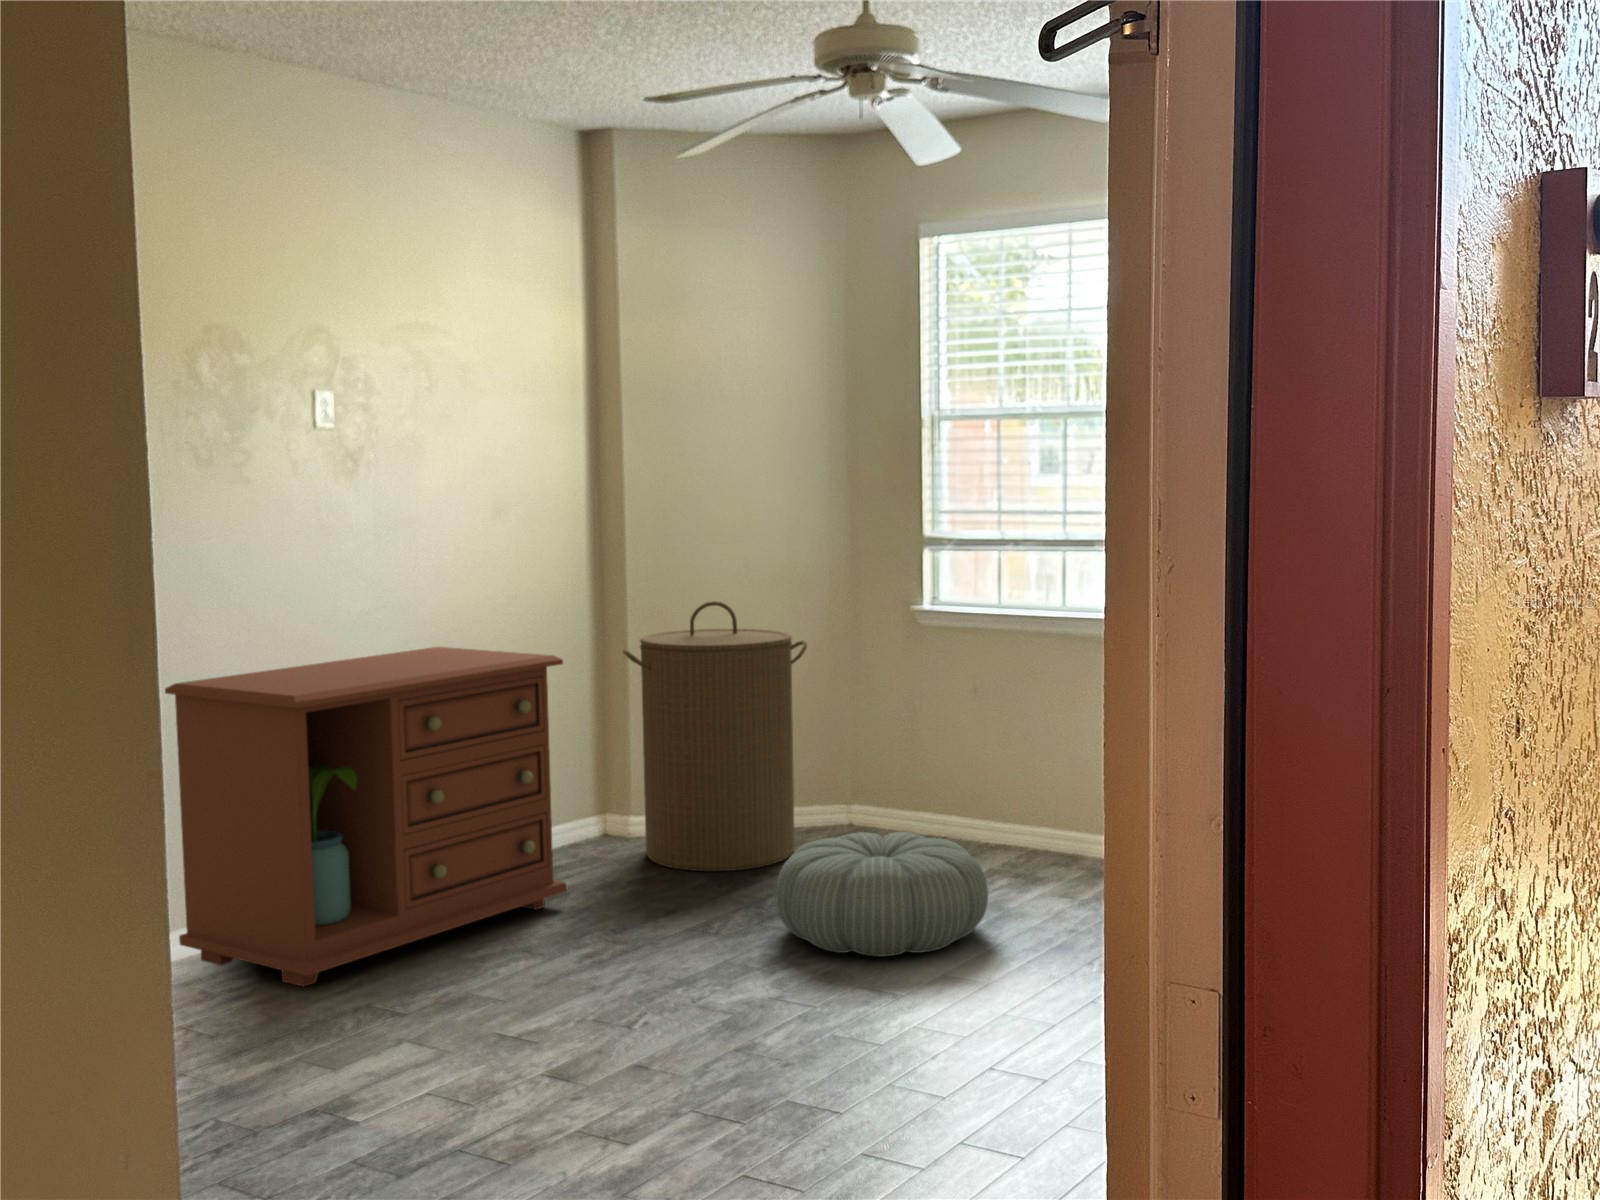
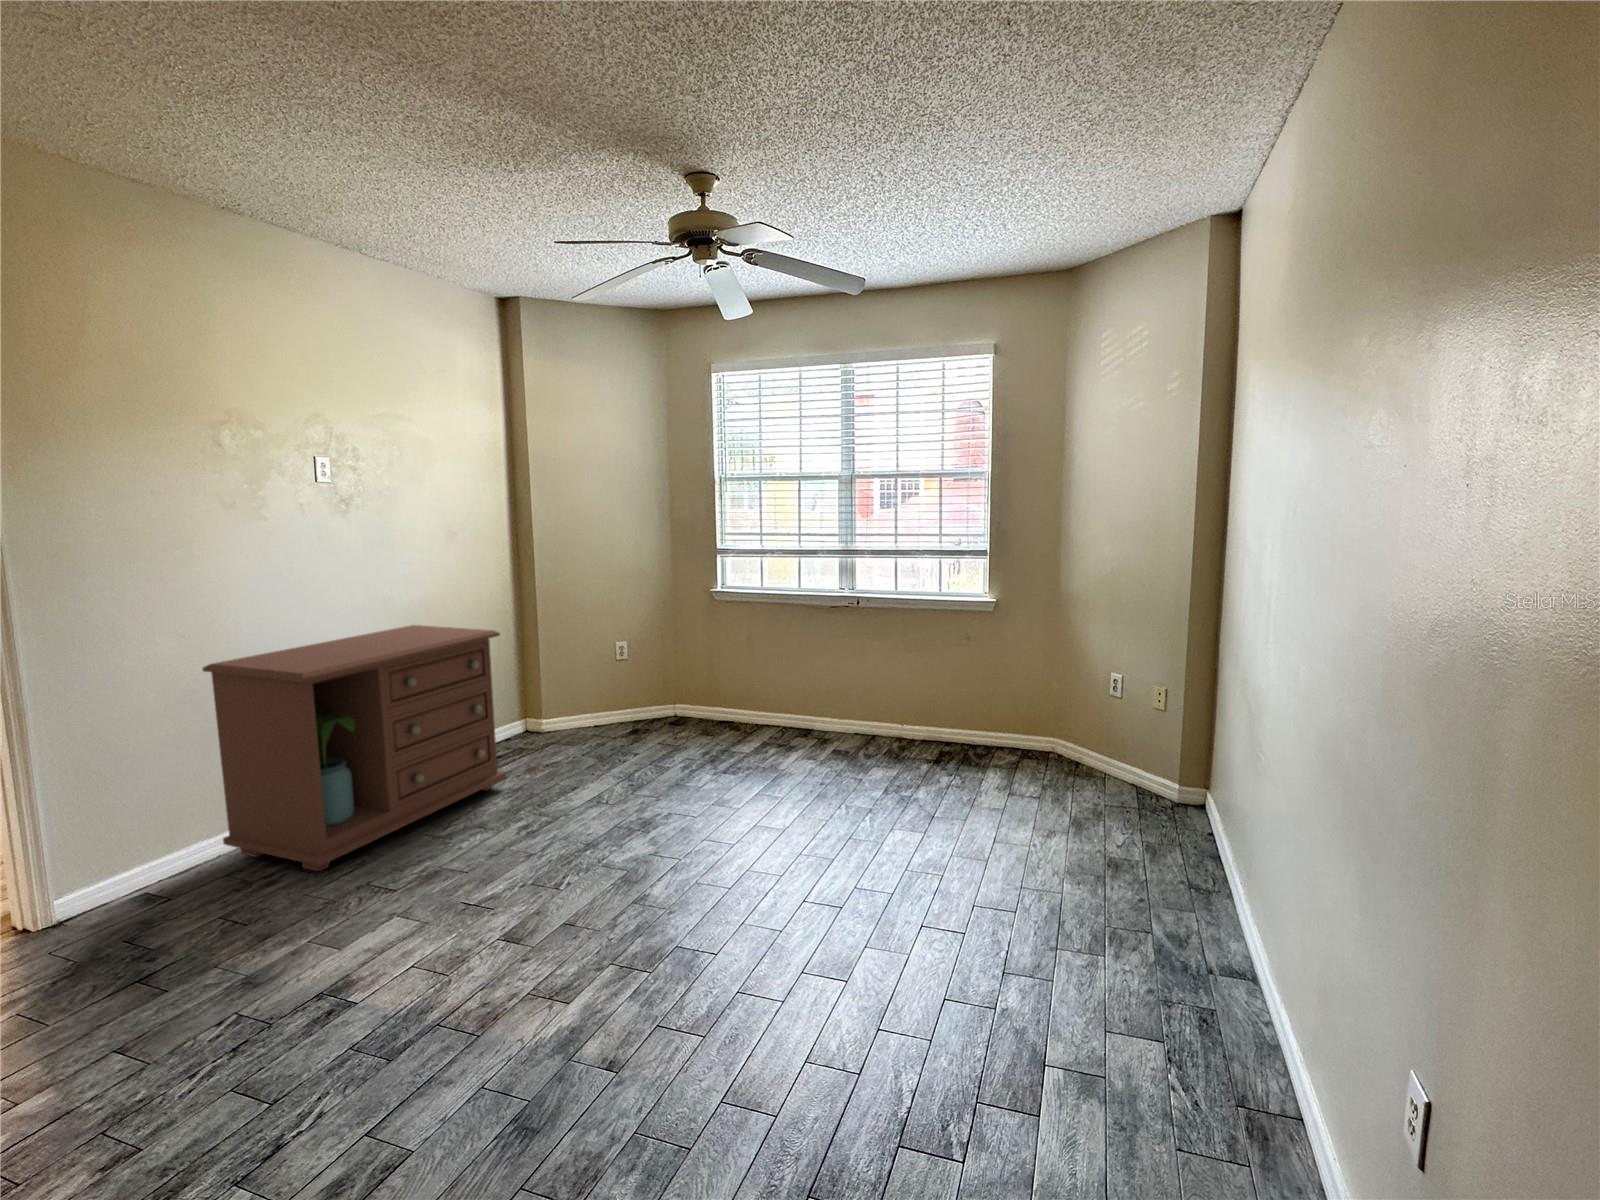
laundry hamper: present [623,601,807,871] -> none [537,590,651,754]
pouf: present [775,832,988,957] -> none [645,731,774,813]

